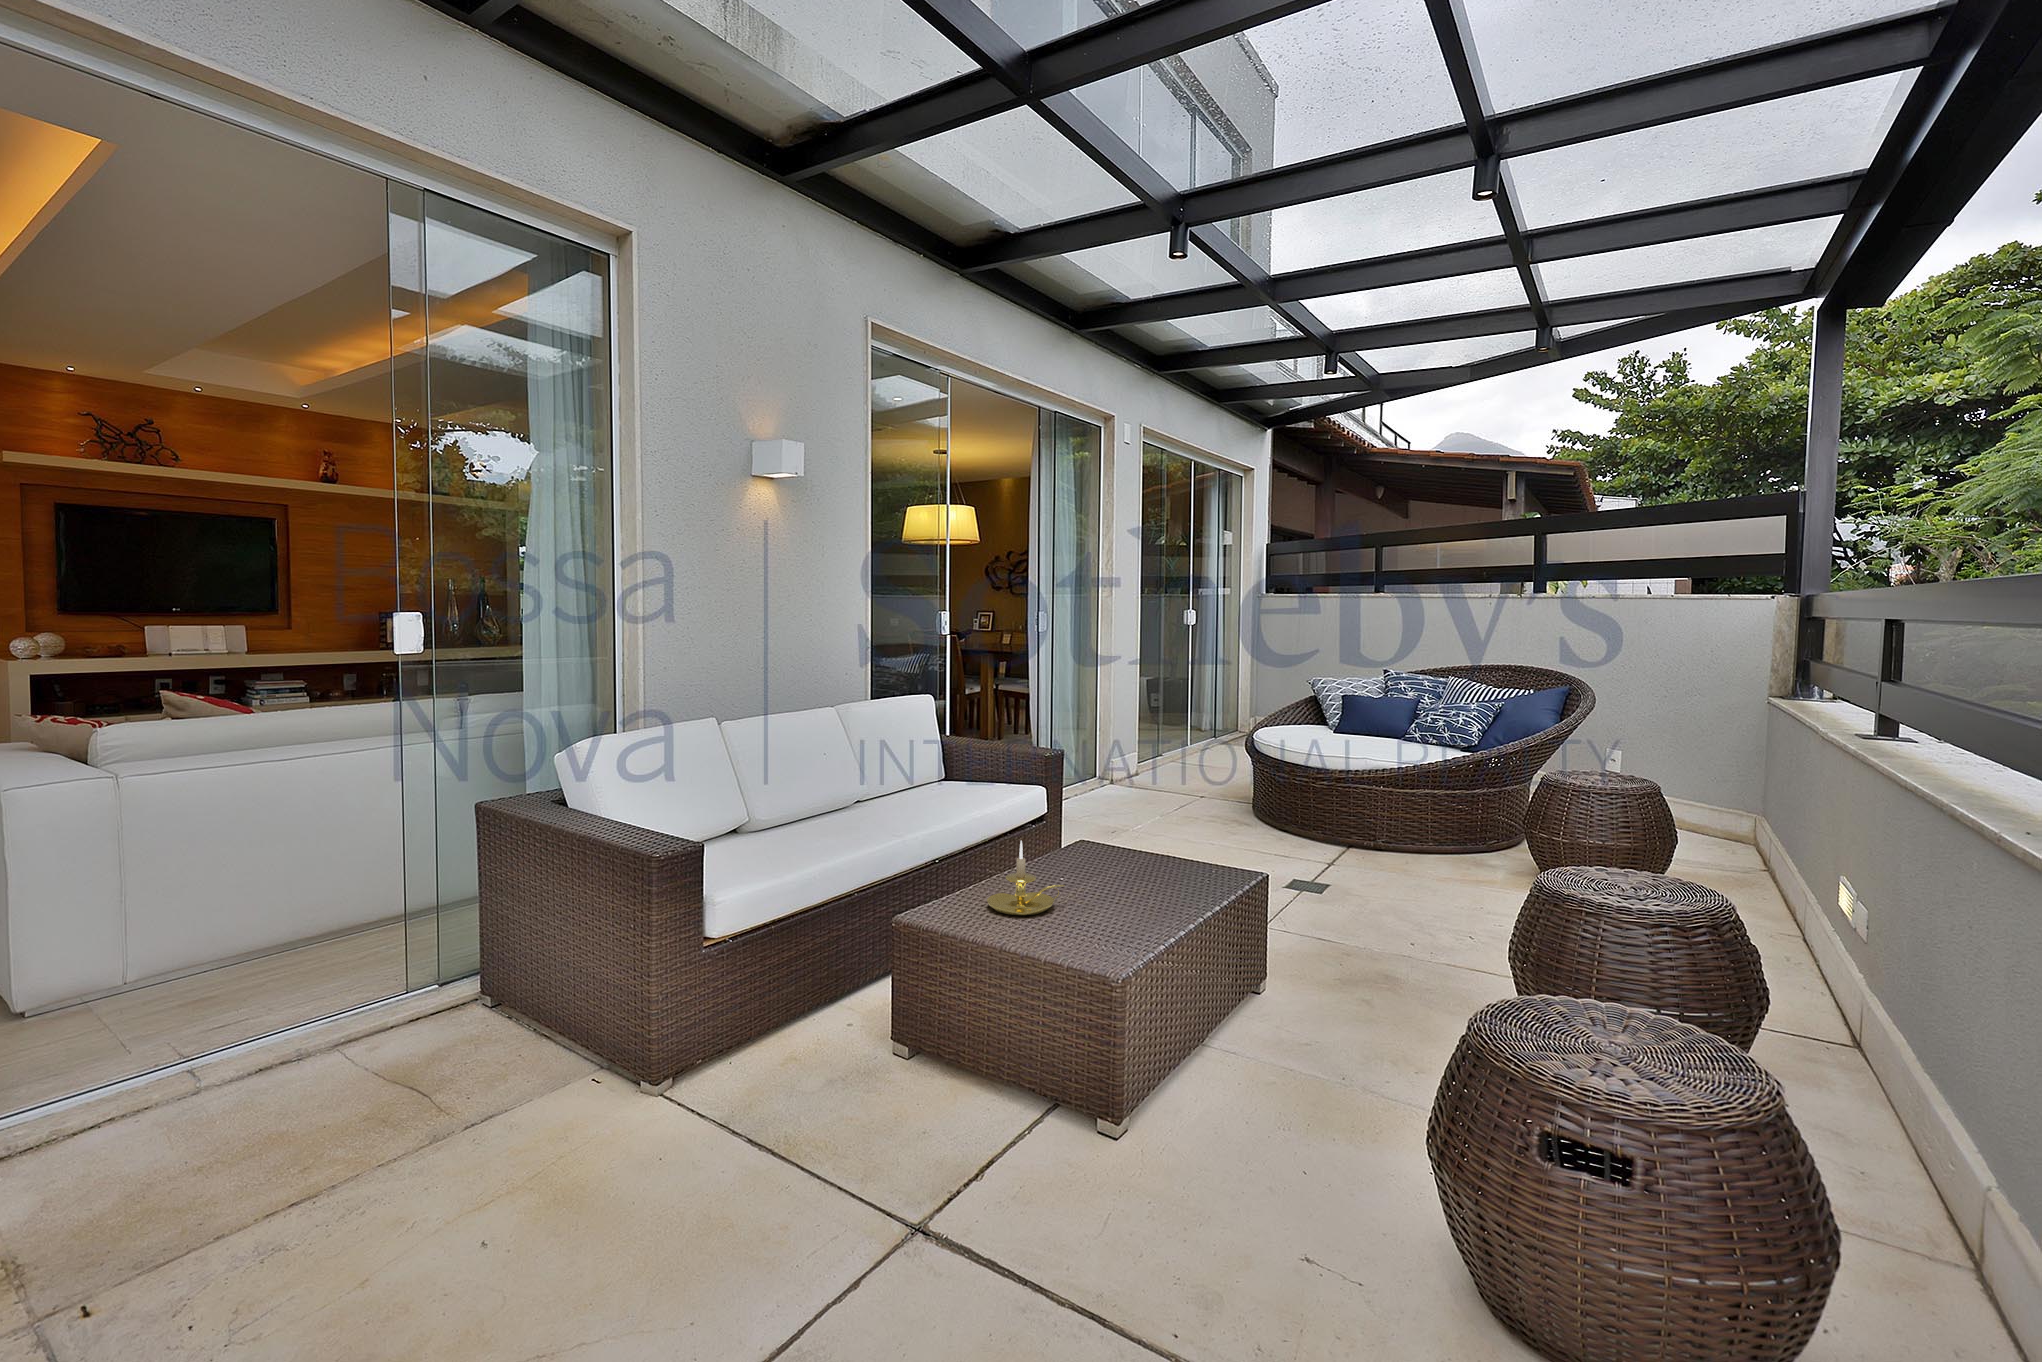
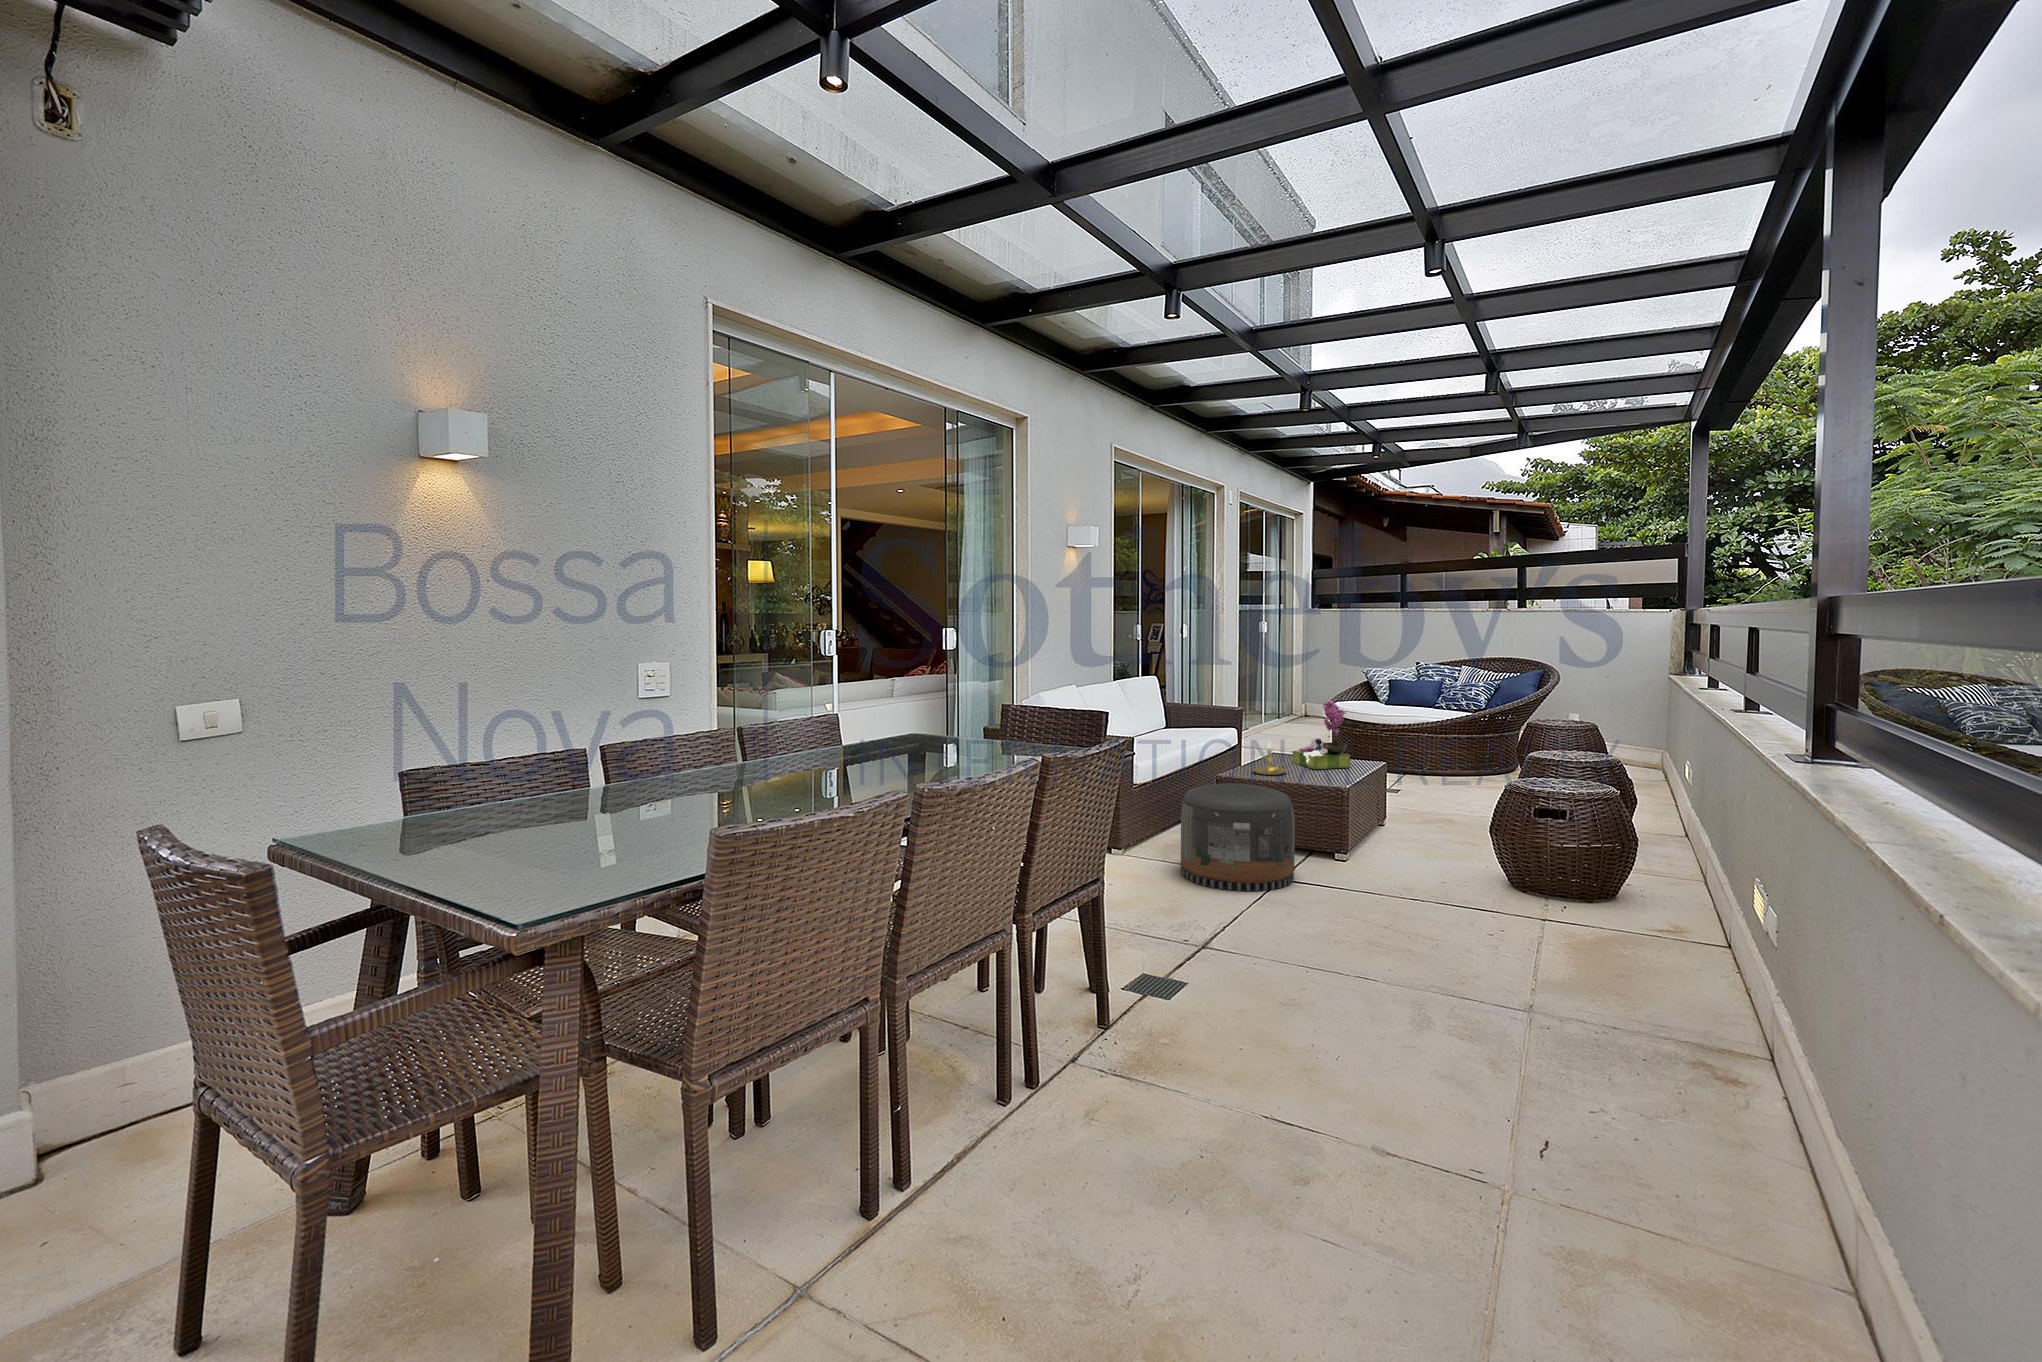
flower arrangement: none [1093,753,1194,897] -> present [1293,700,1350,769]
pouf: none [734,955,994,1273] -> present [1181,783,1295,891]

